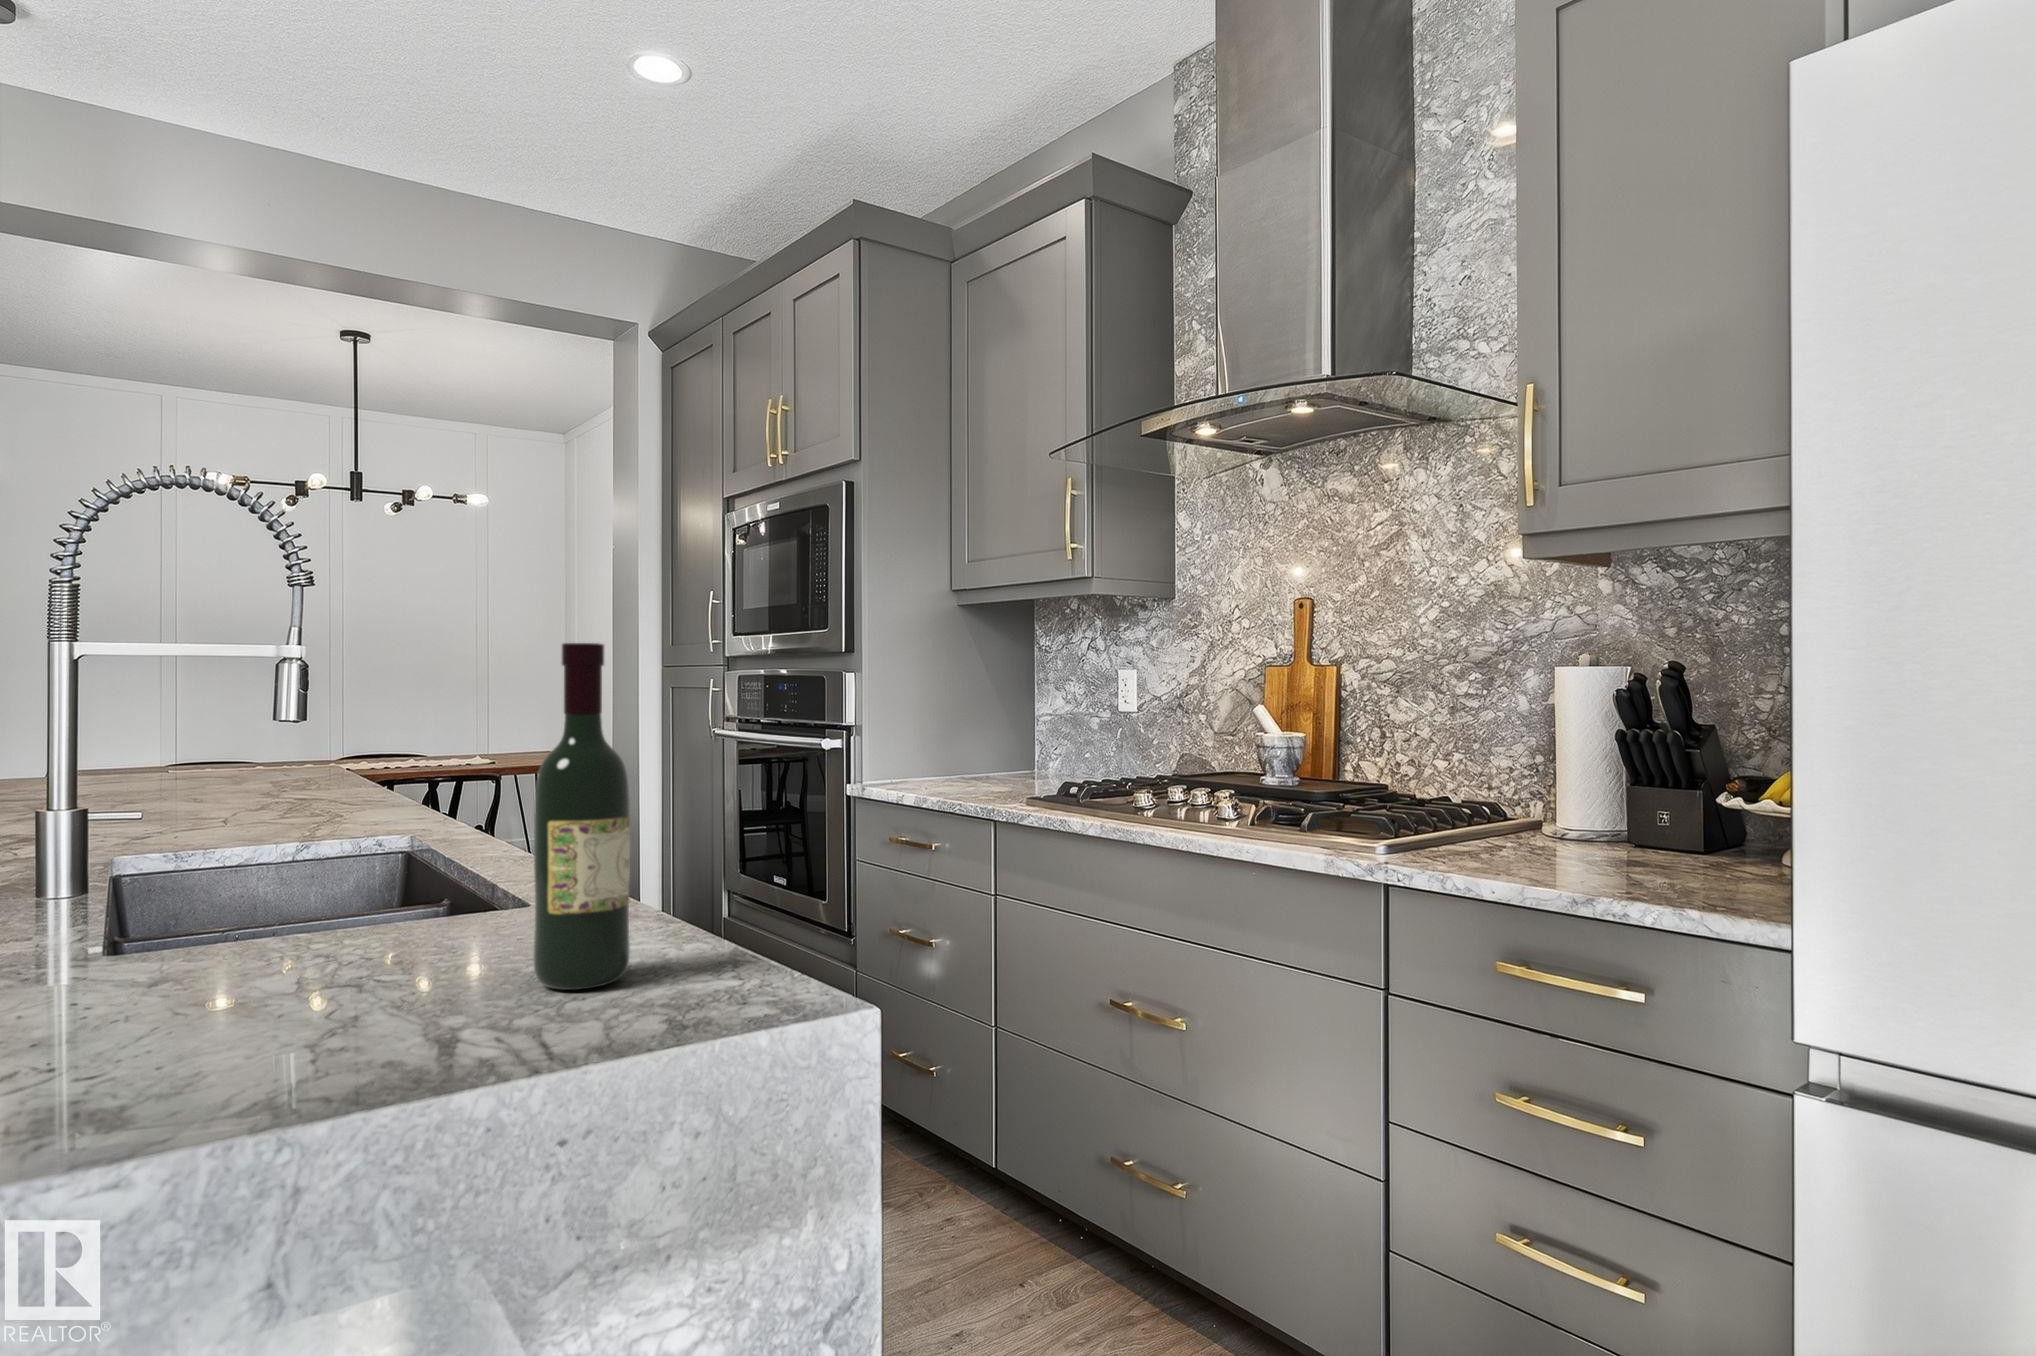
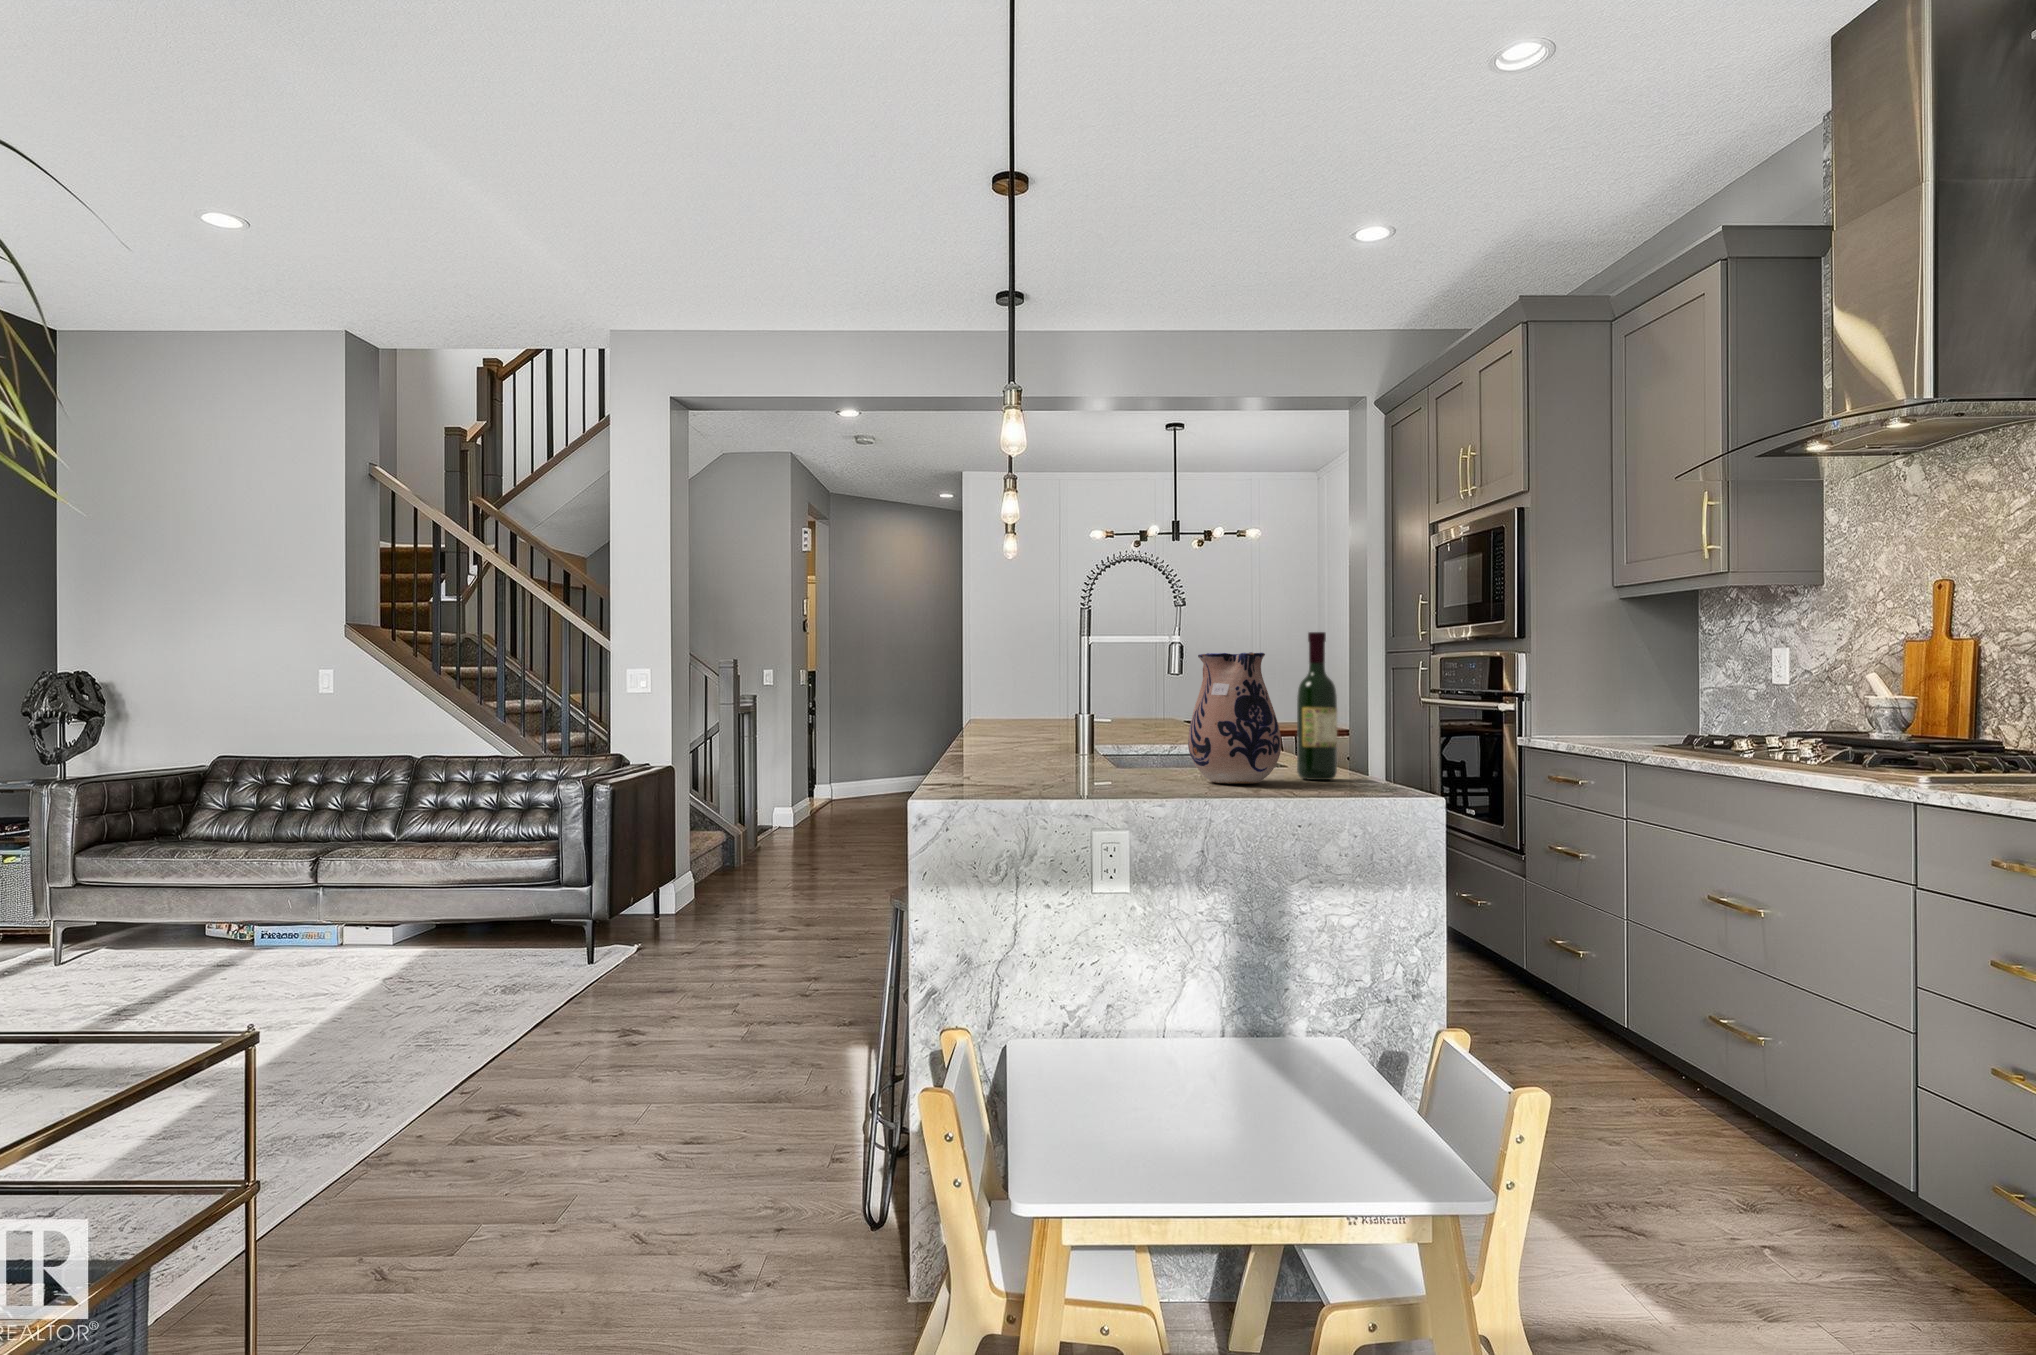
ceramic pitcher: none [190,697,490,1079] -> present [1188,652,1281,784]

